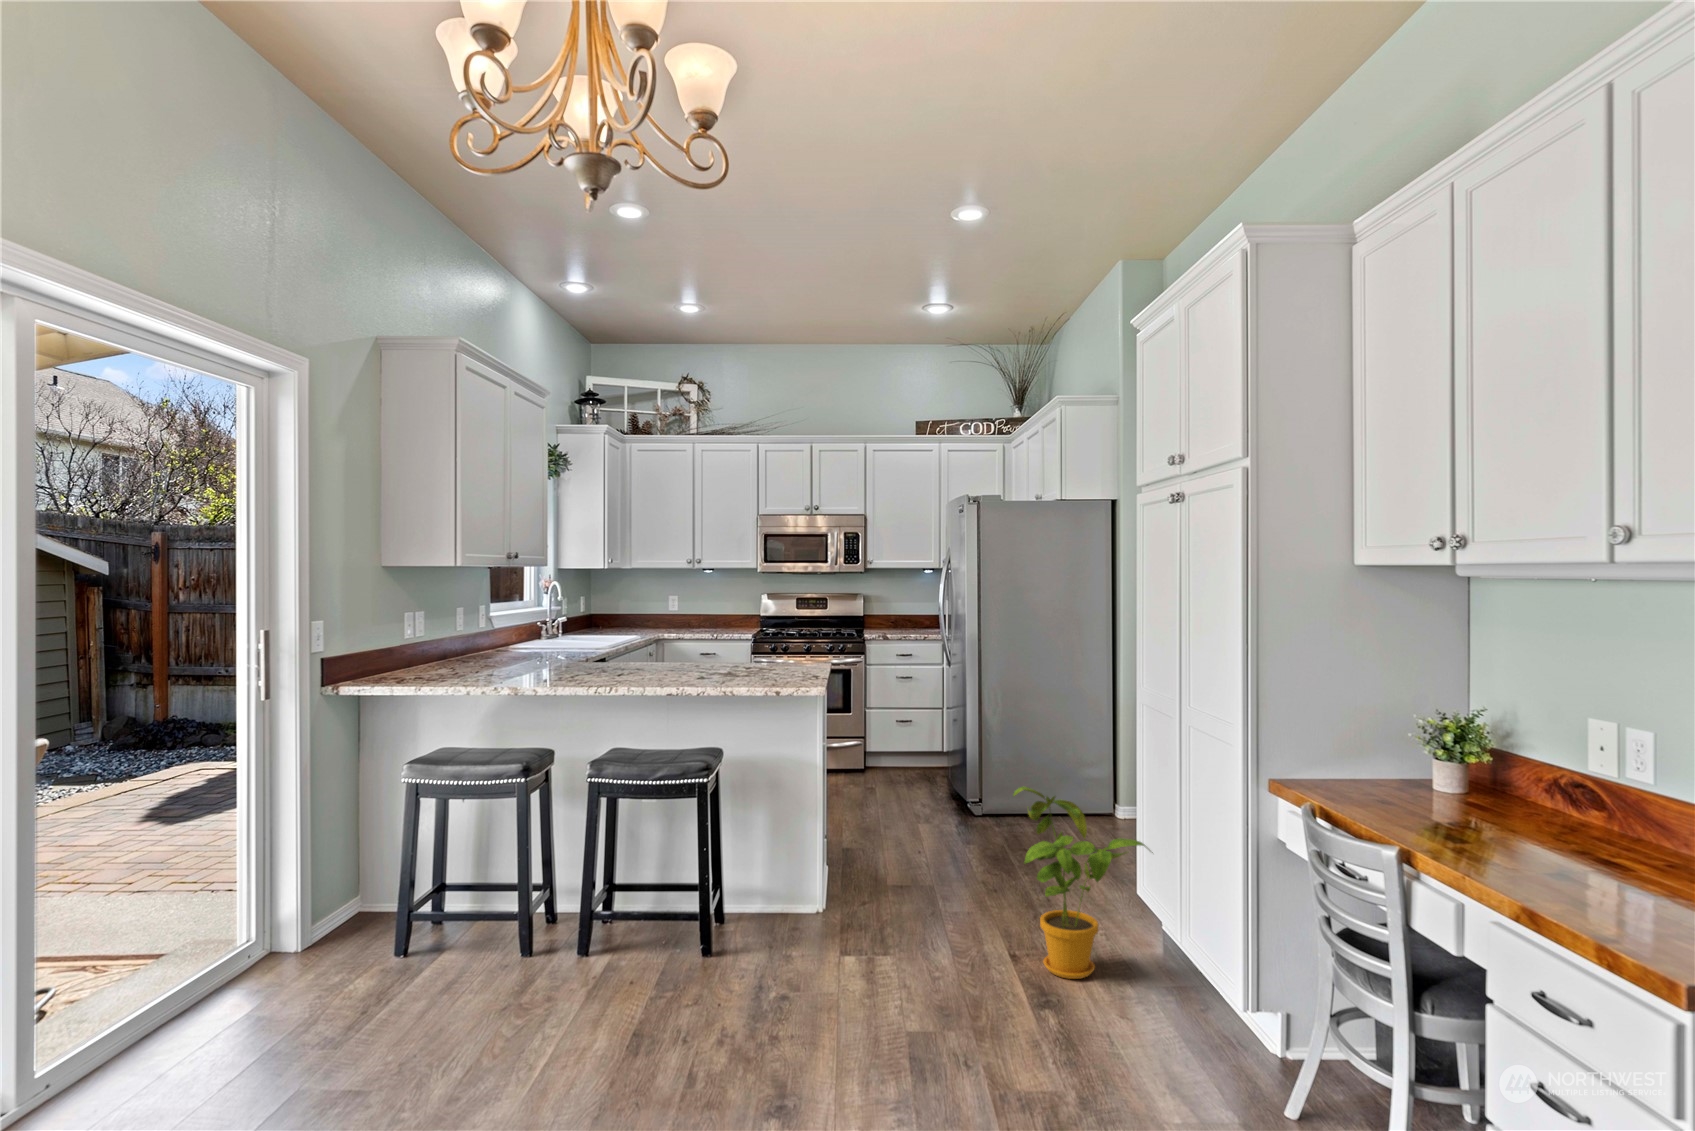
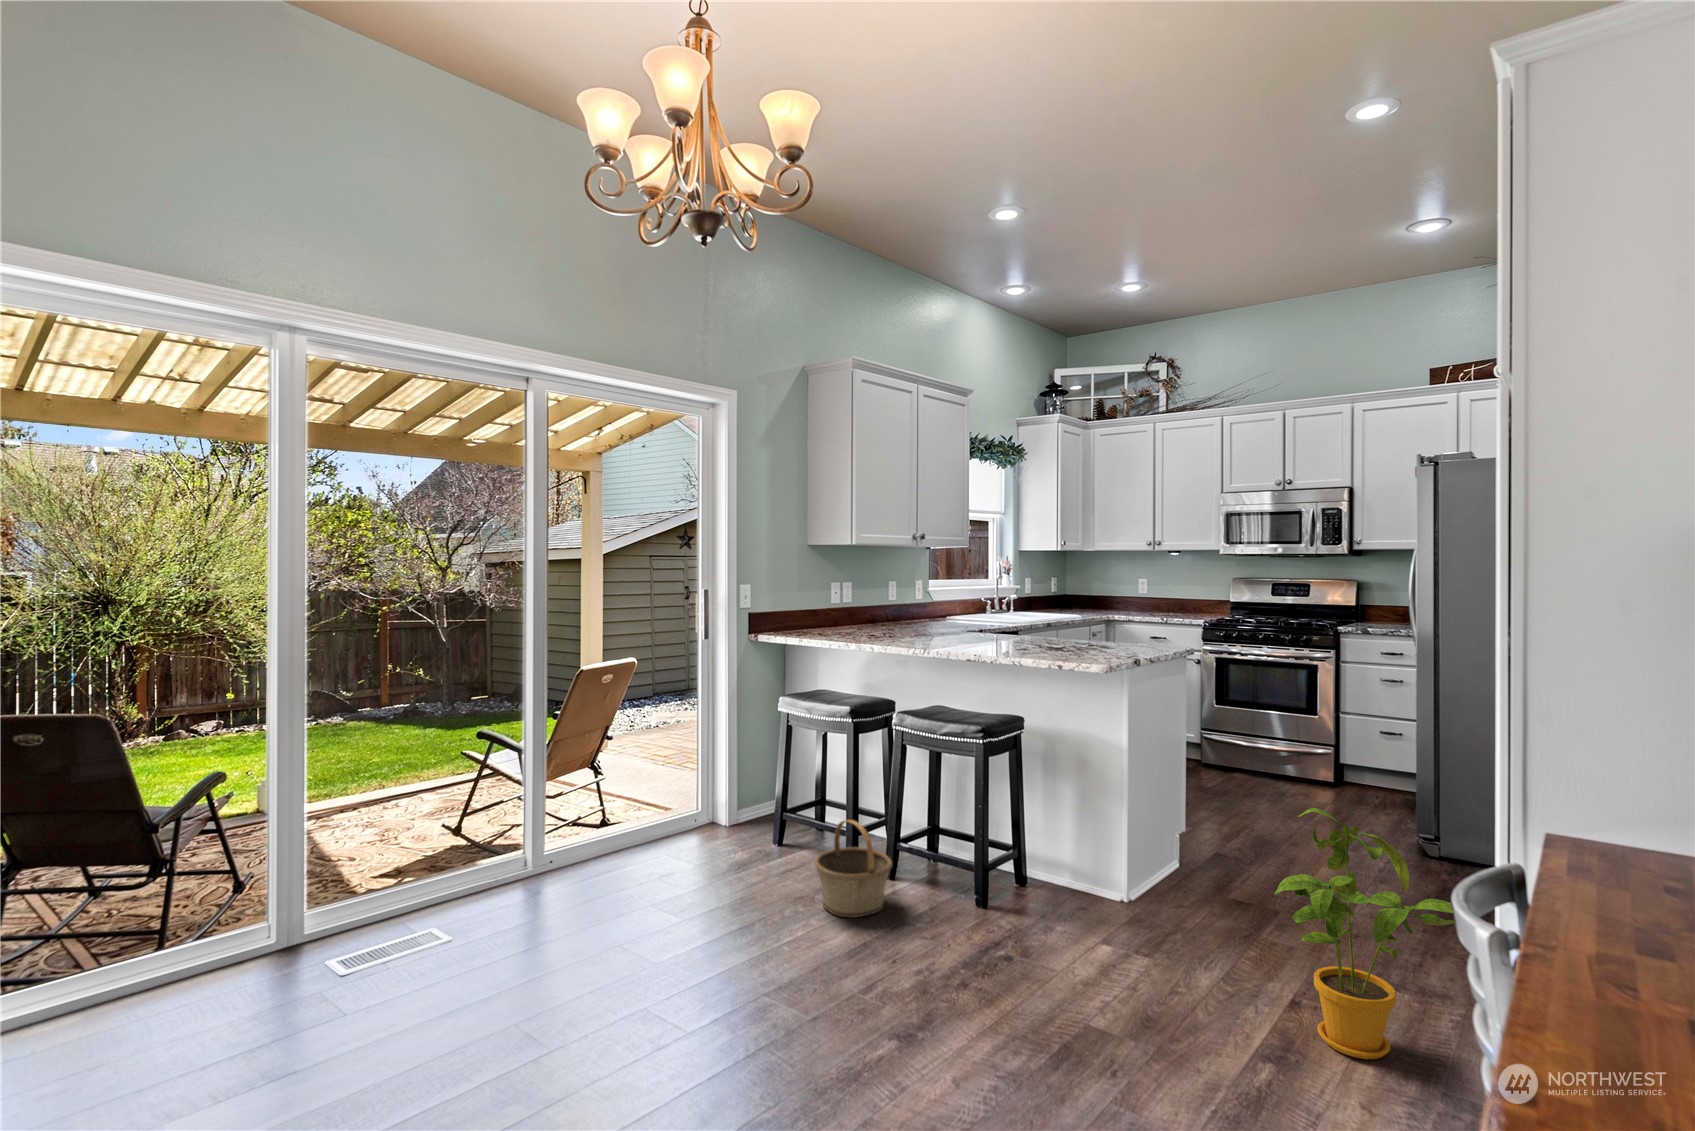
basket: none [529,899,627,1018] -> present [814,820,892,918]

